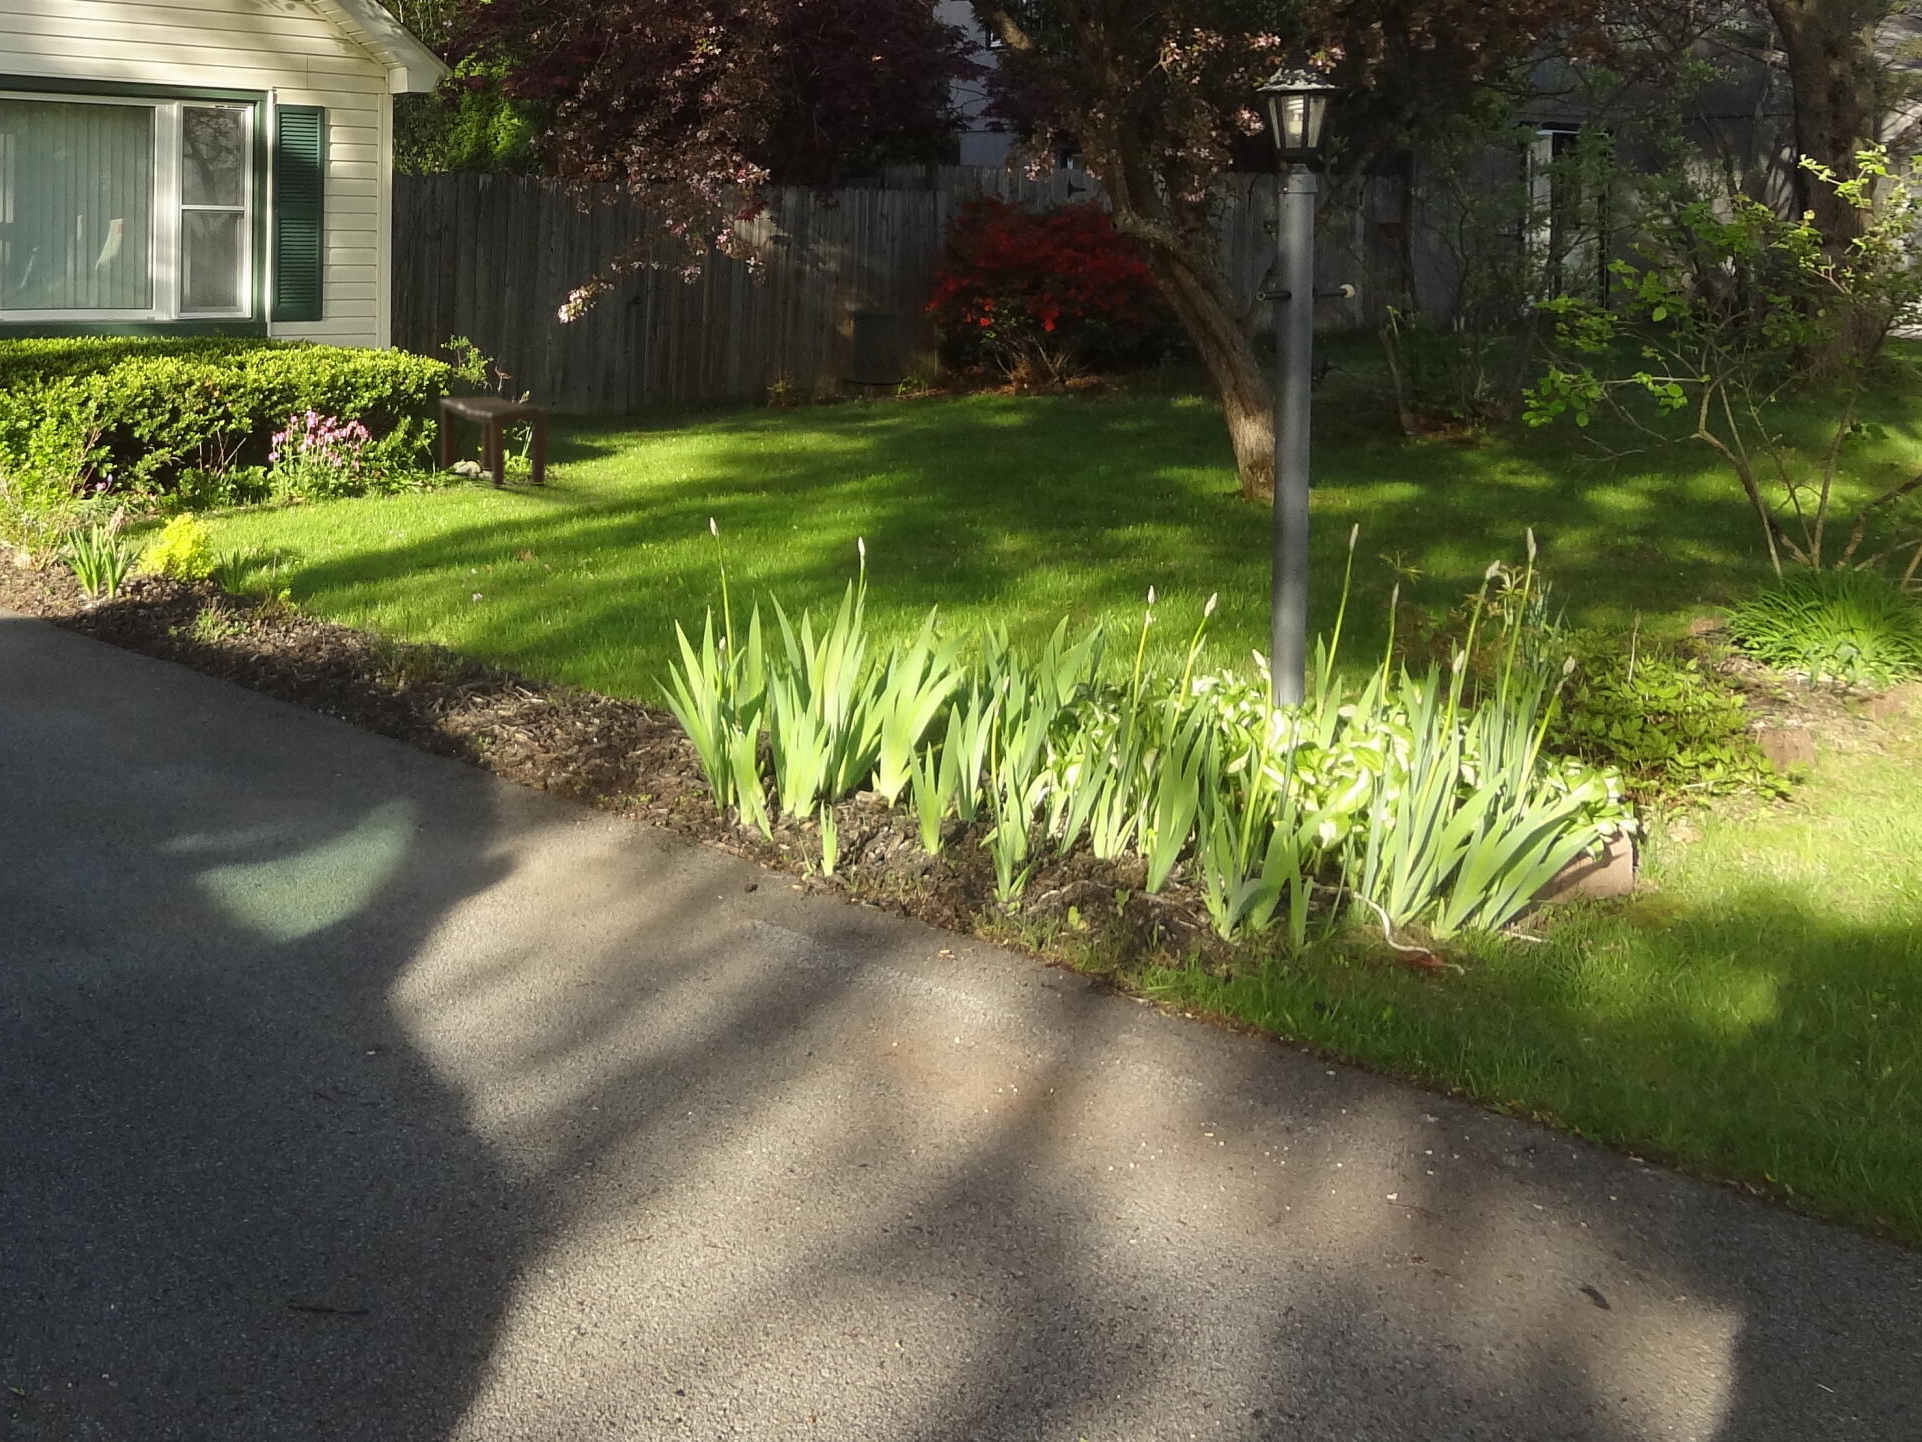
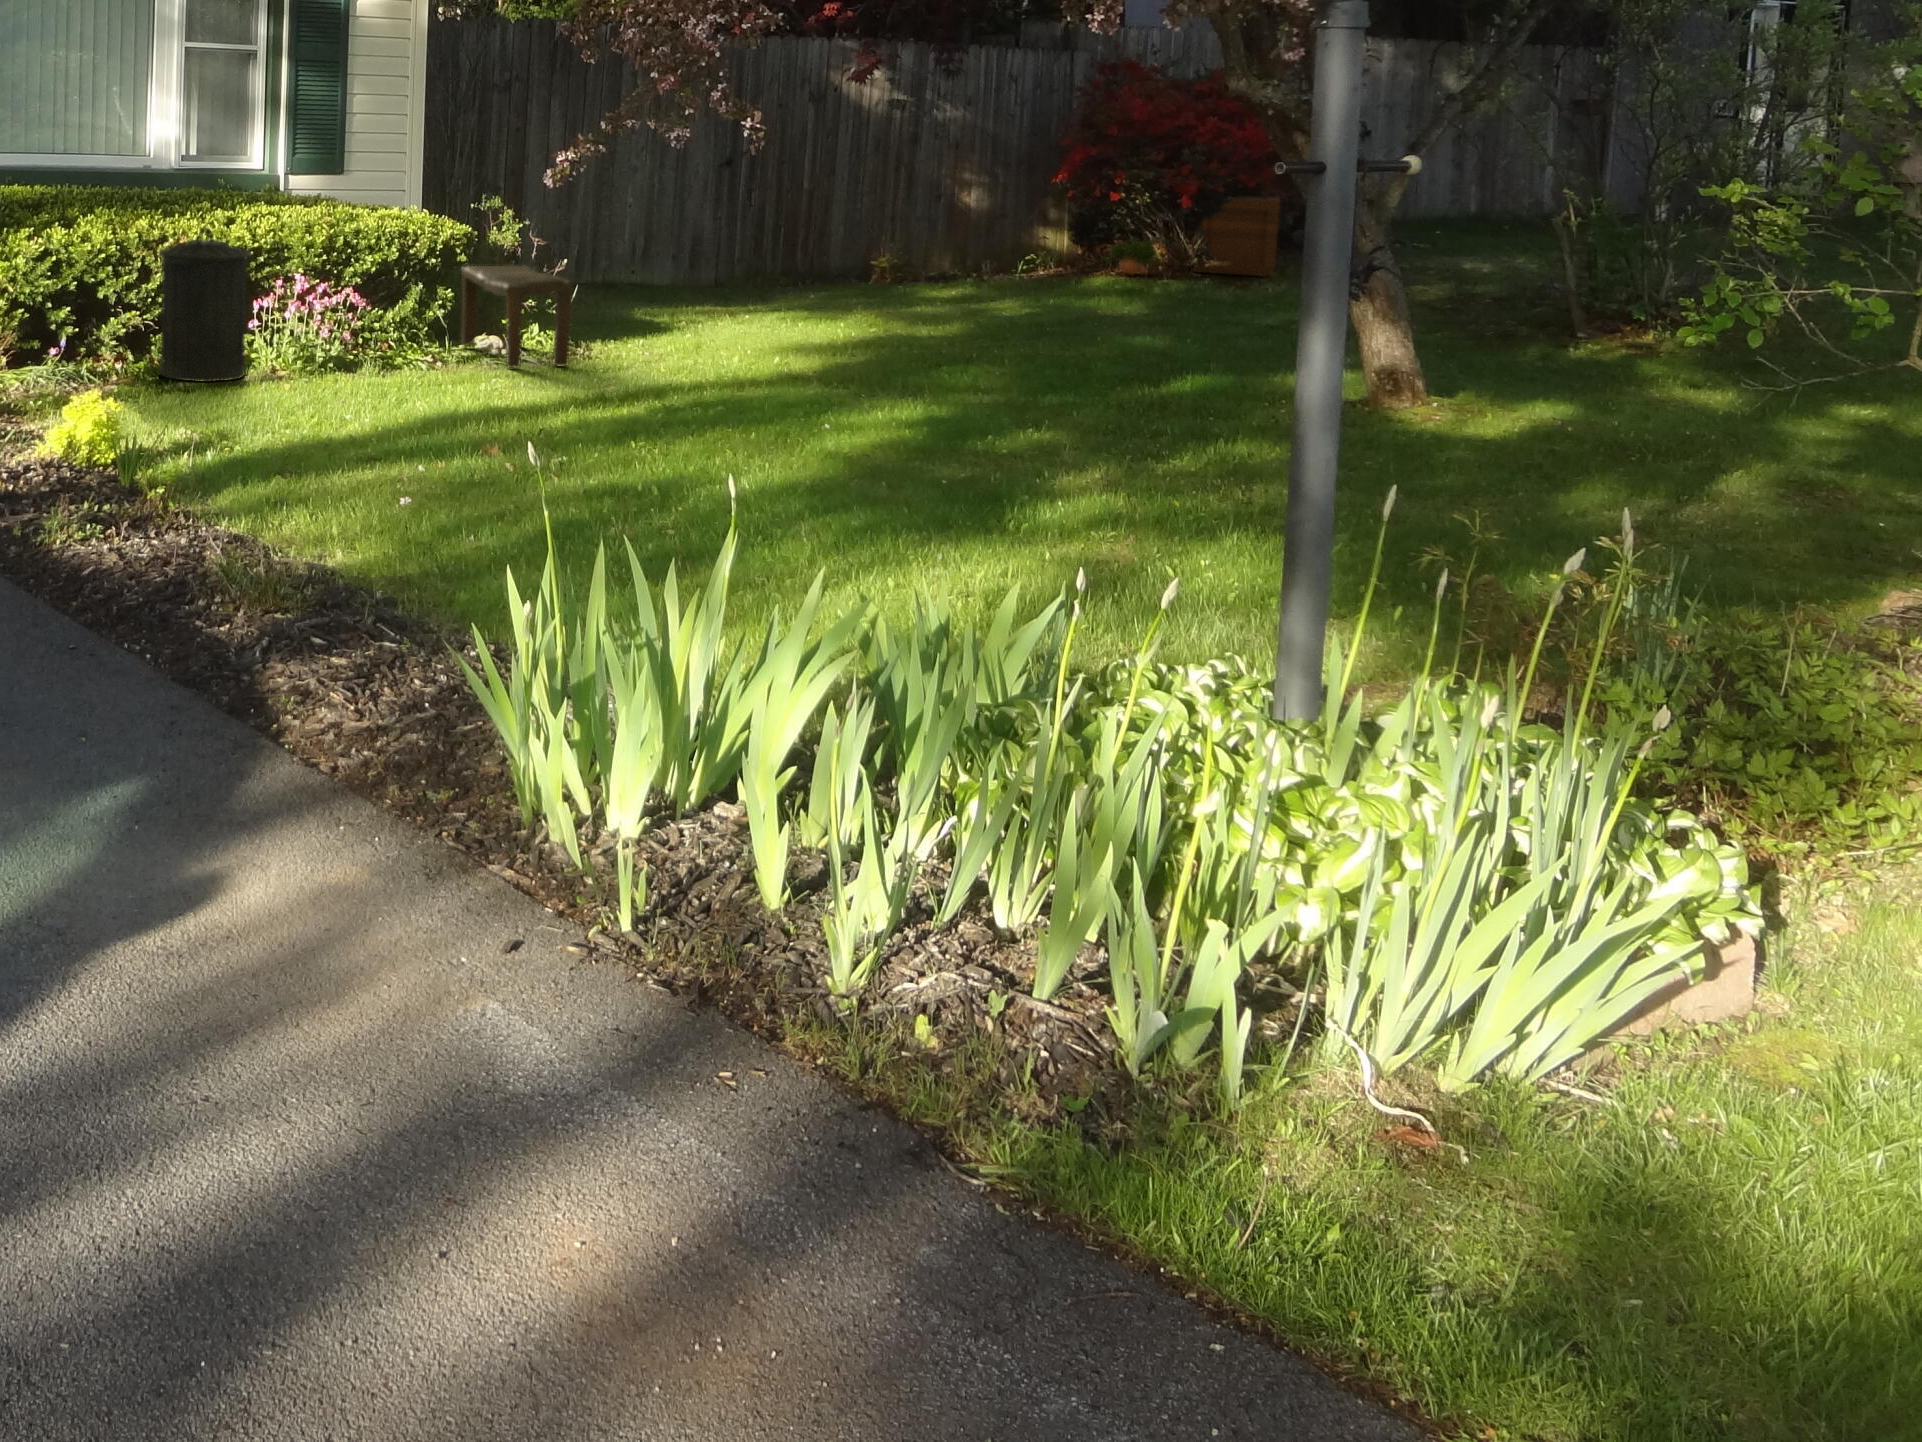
trash can: present [850,298,903,384] -> present [158,228,252,382]
wooden crate: none [1042,314,1117,389] -> present [1193,198,1280,277]
potted plant: none [963,355,1019,392] -> present [1102,236,1160,275]

